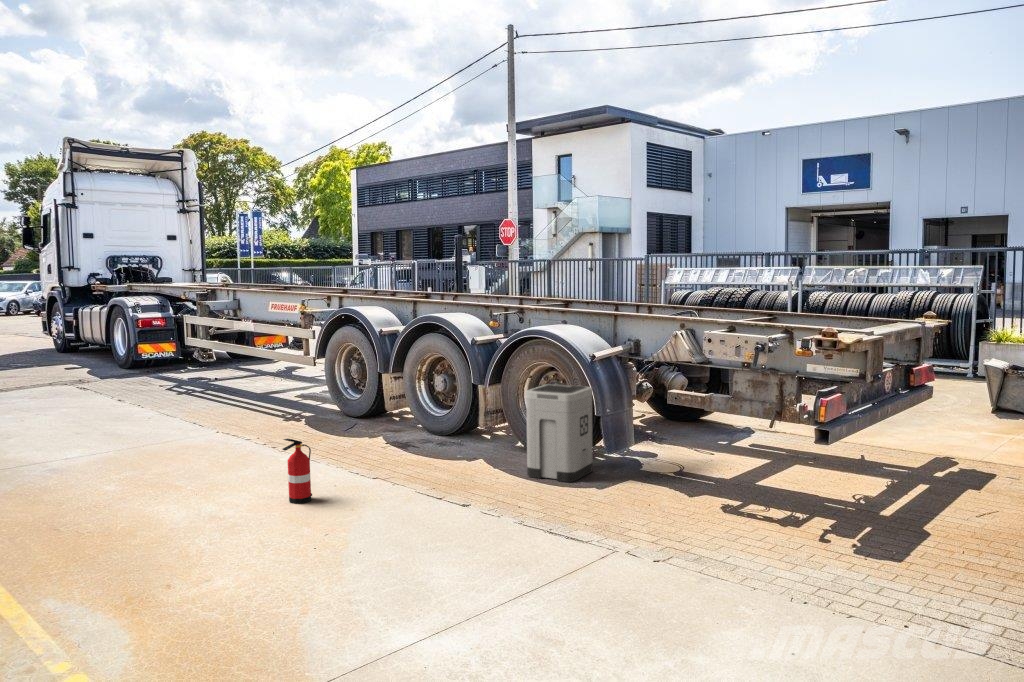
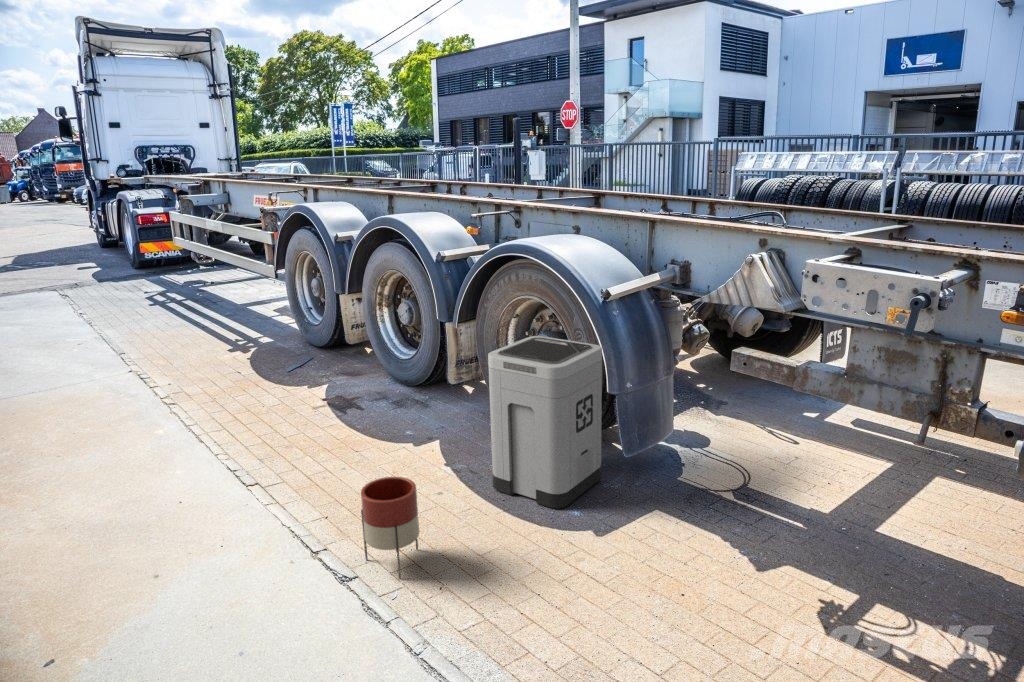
fire extinguisher: present [282,439,312,504] -> none [48,445,122,550]
planter: none [468,453,501,506] -> present [361,477,420,578]

